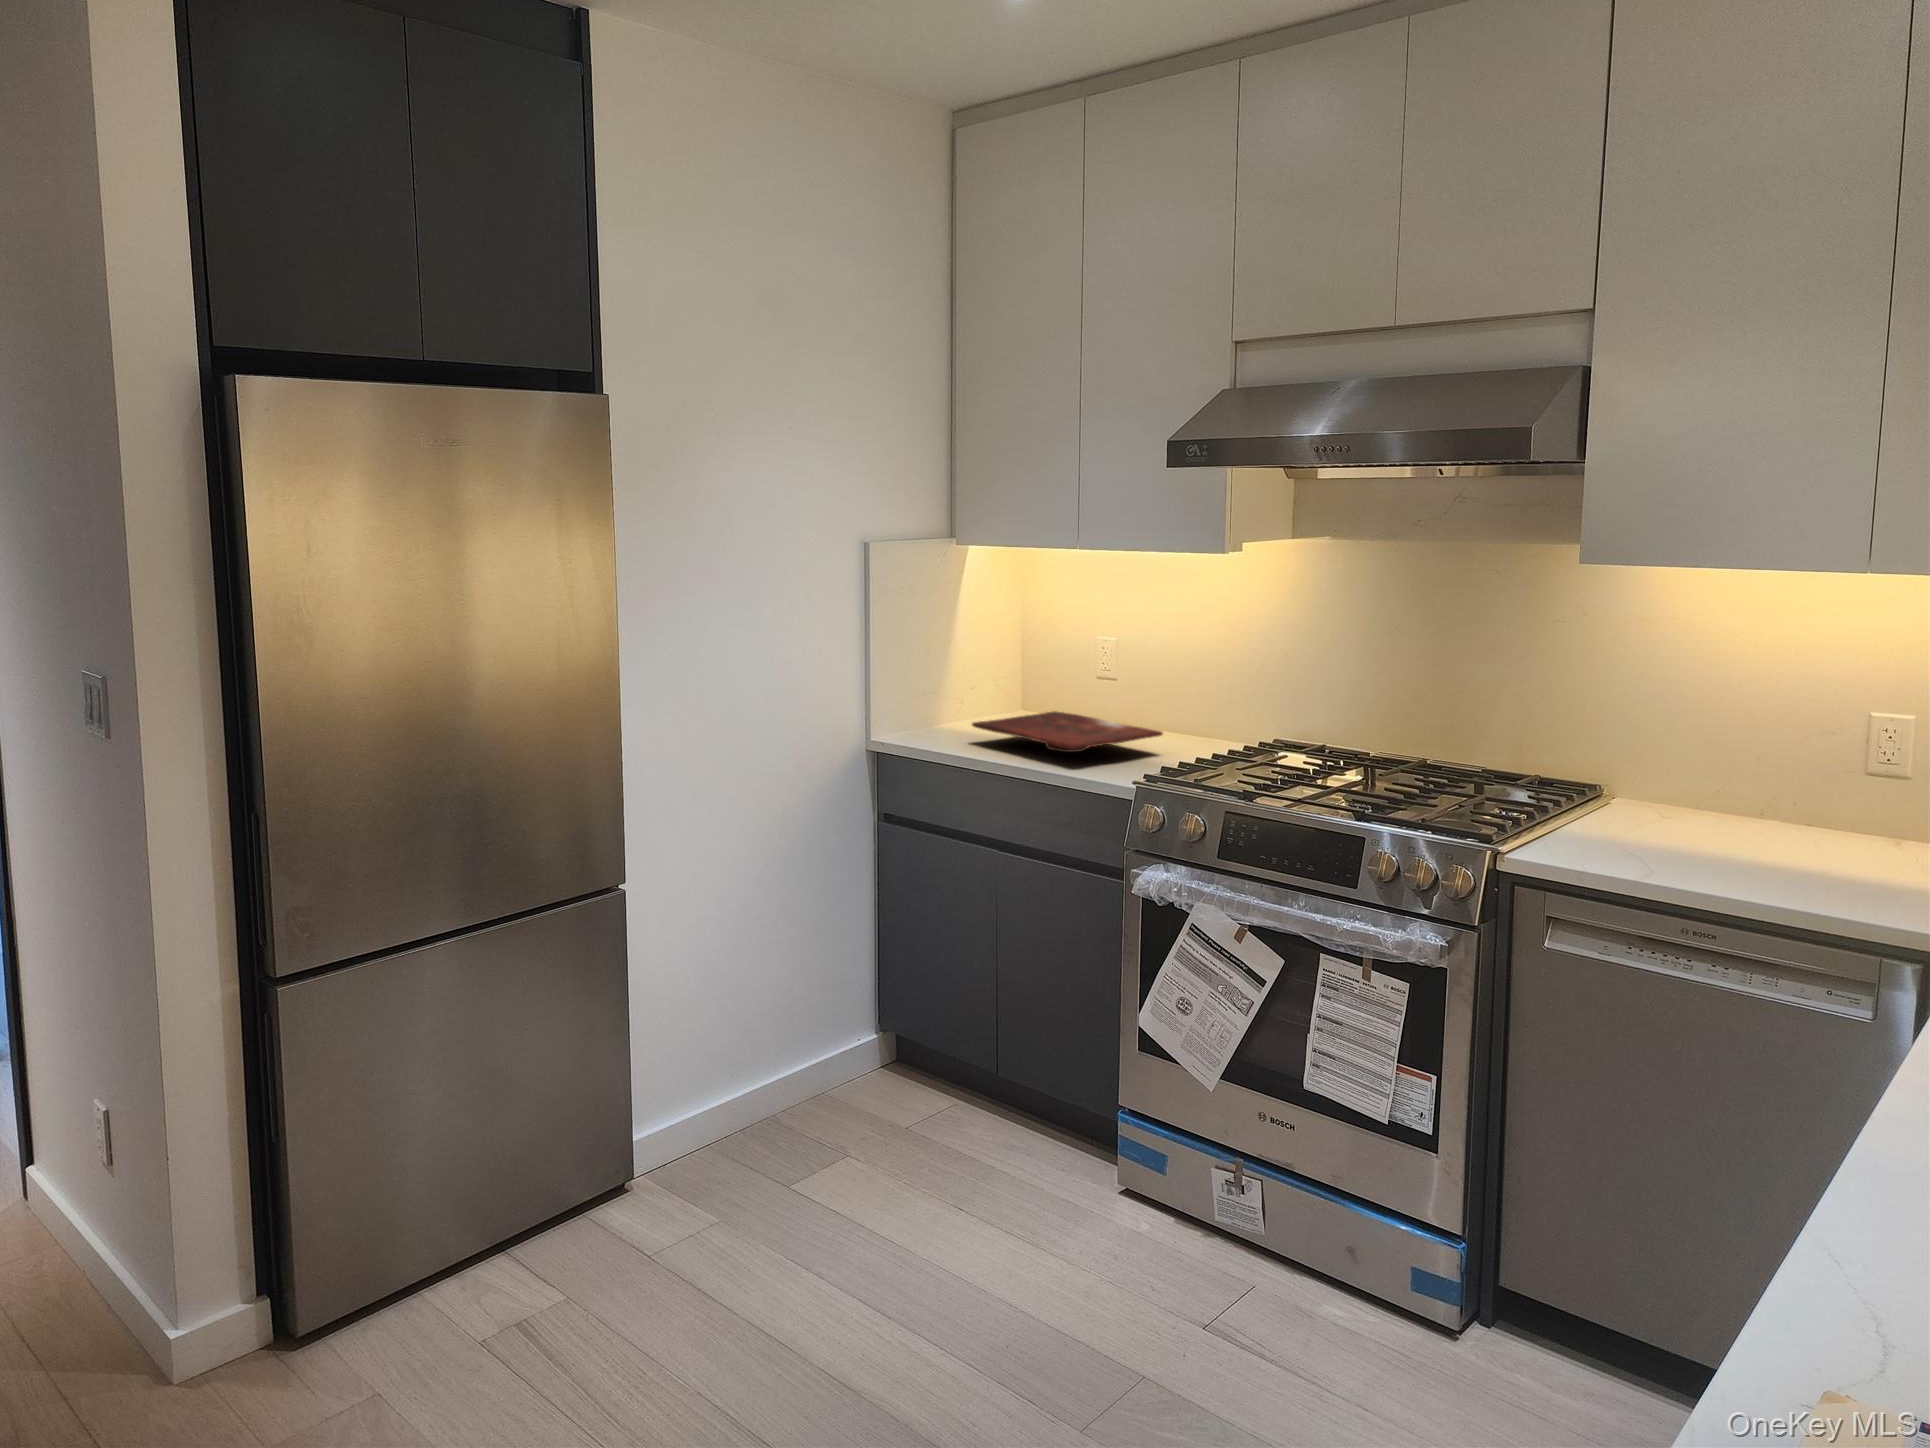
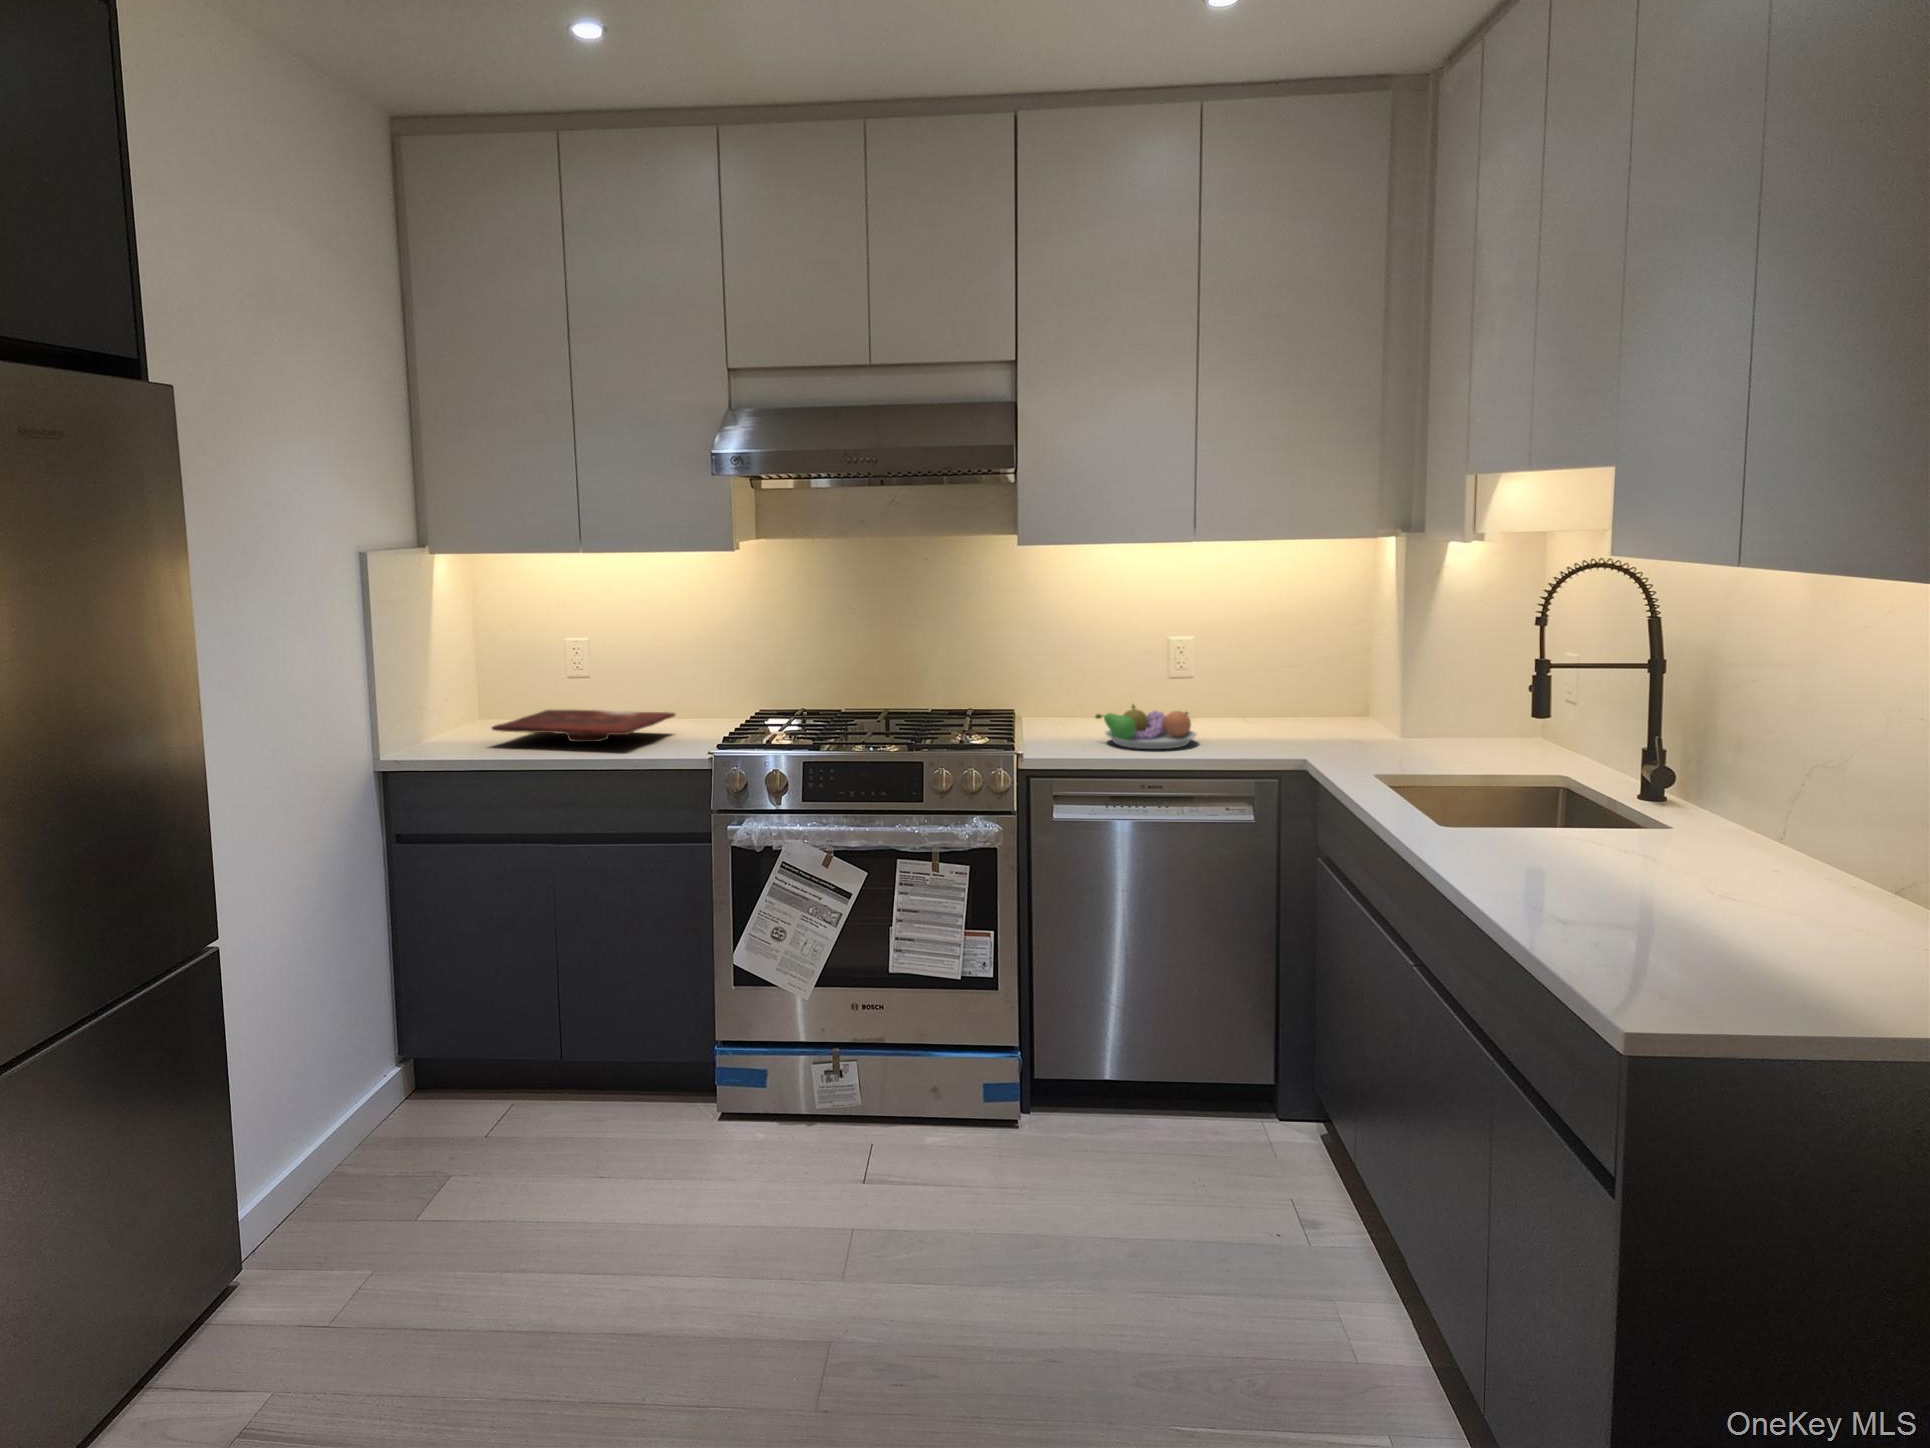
fruit bowl: none [1656,804,1822,883] -> present [1095,704,1197,749]

